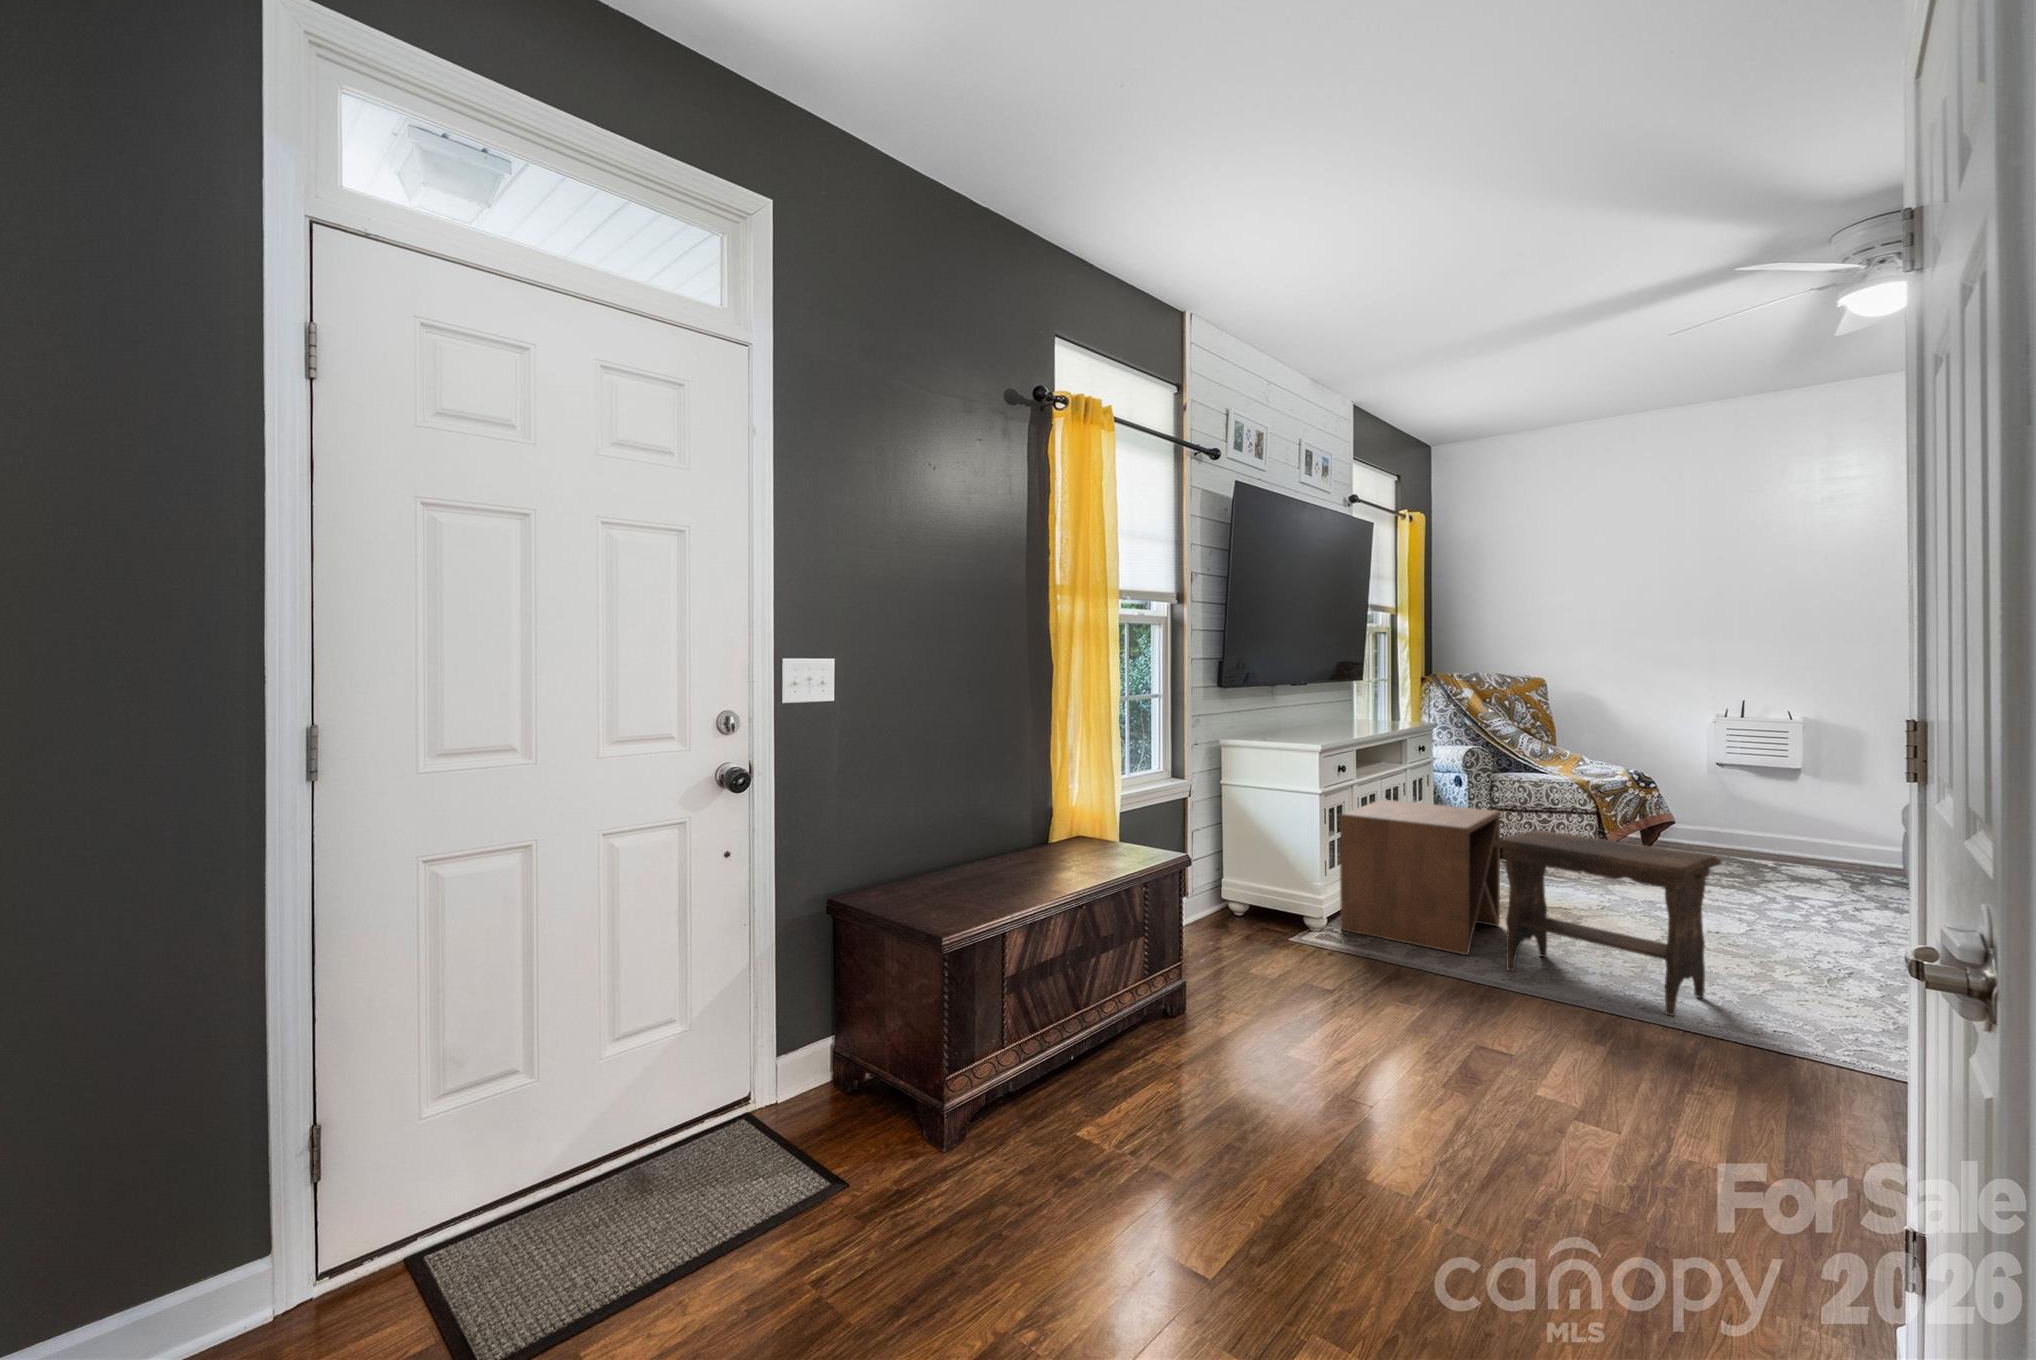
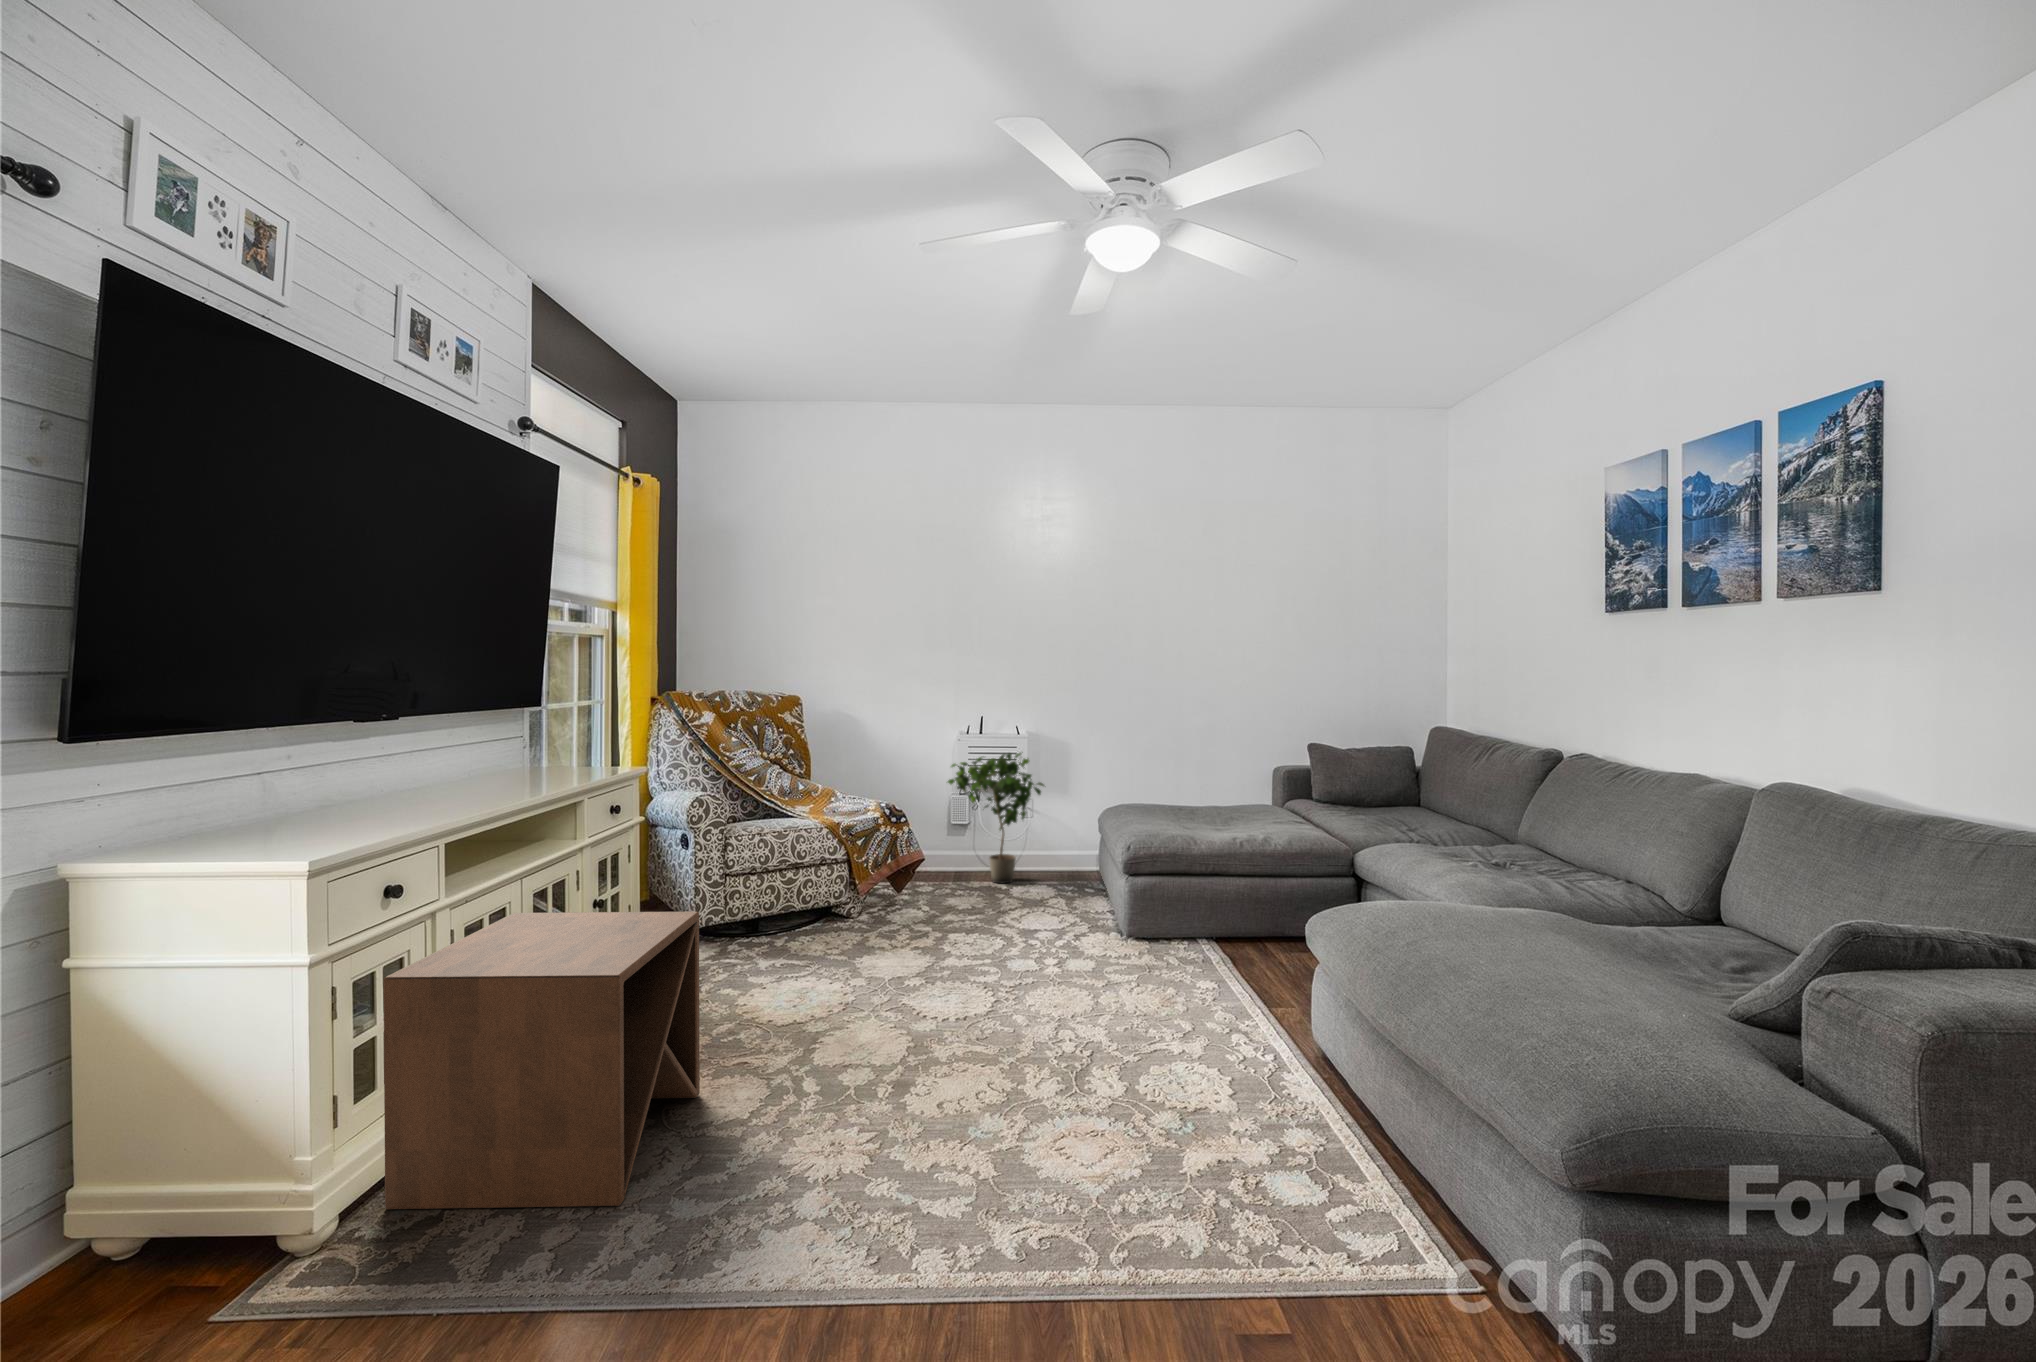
potted plant: none [1700,735,1826,859] -> present [948,753,1044,883]
footstool: present [1493,830,1721,1016] -> none [655,949,976,1261]

